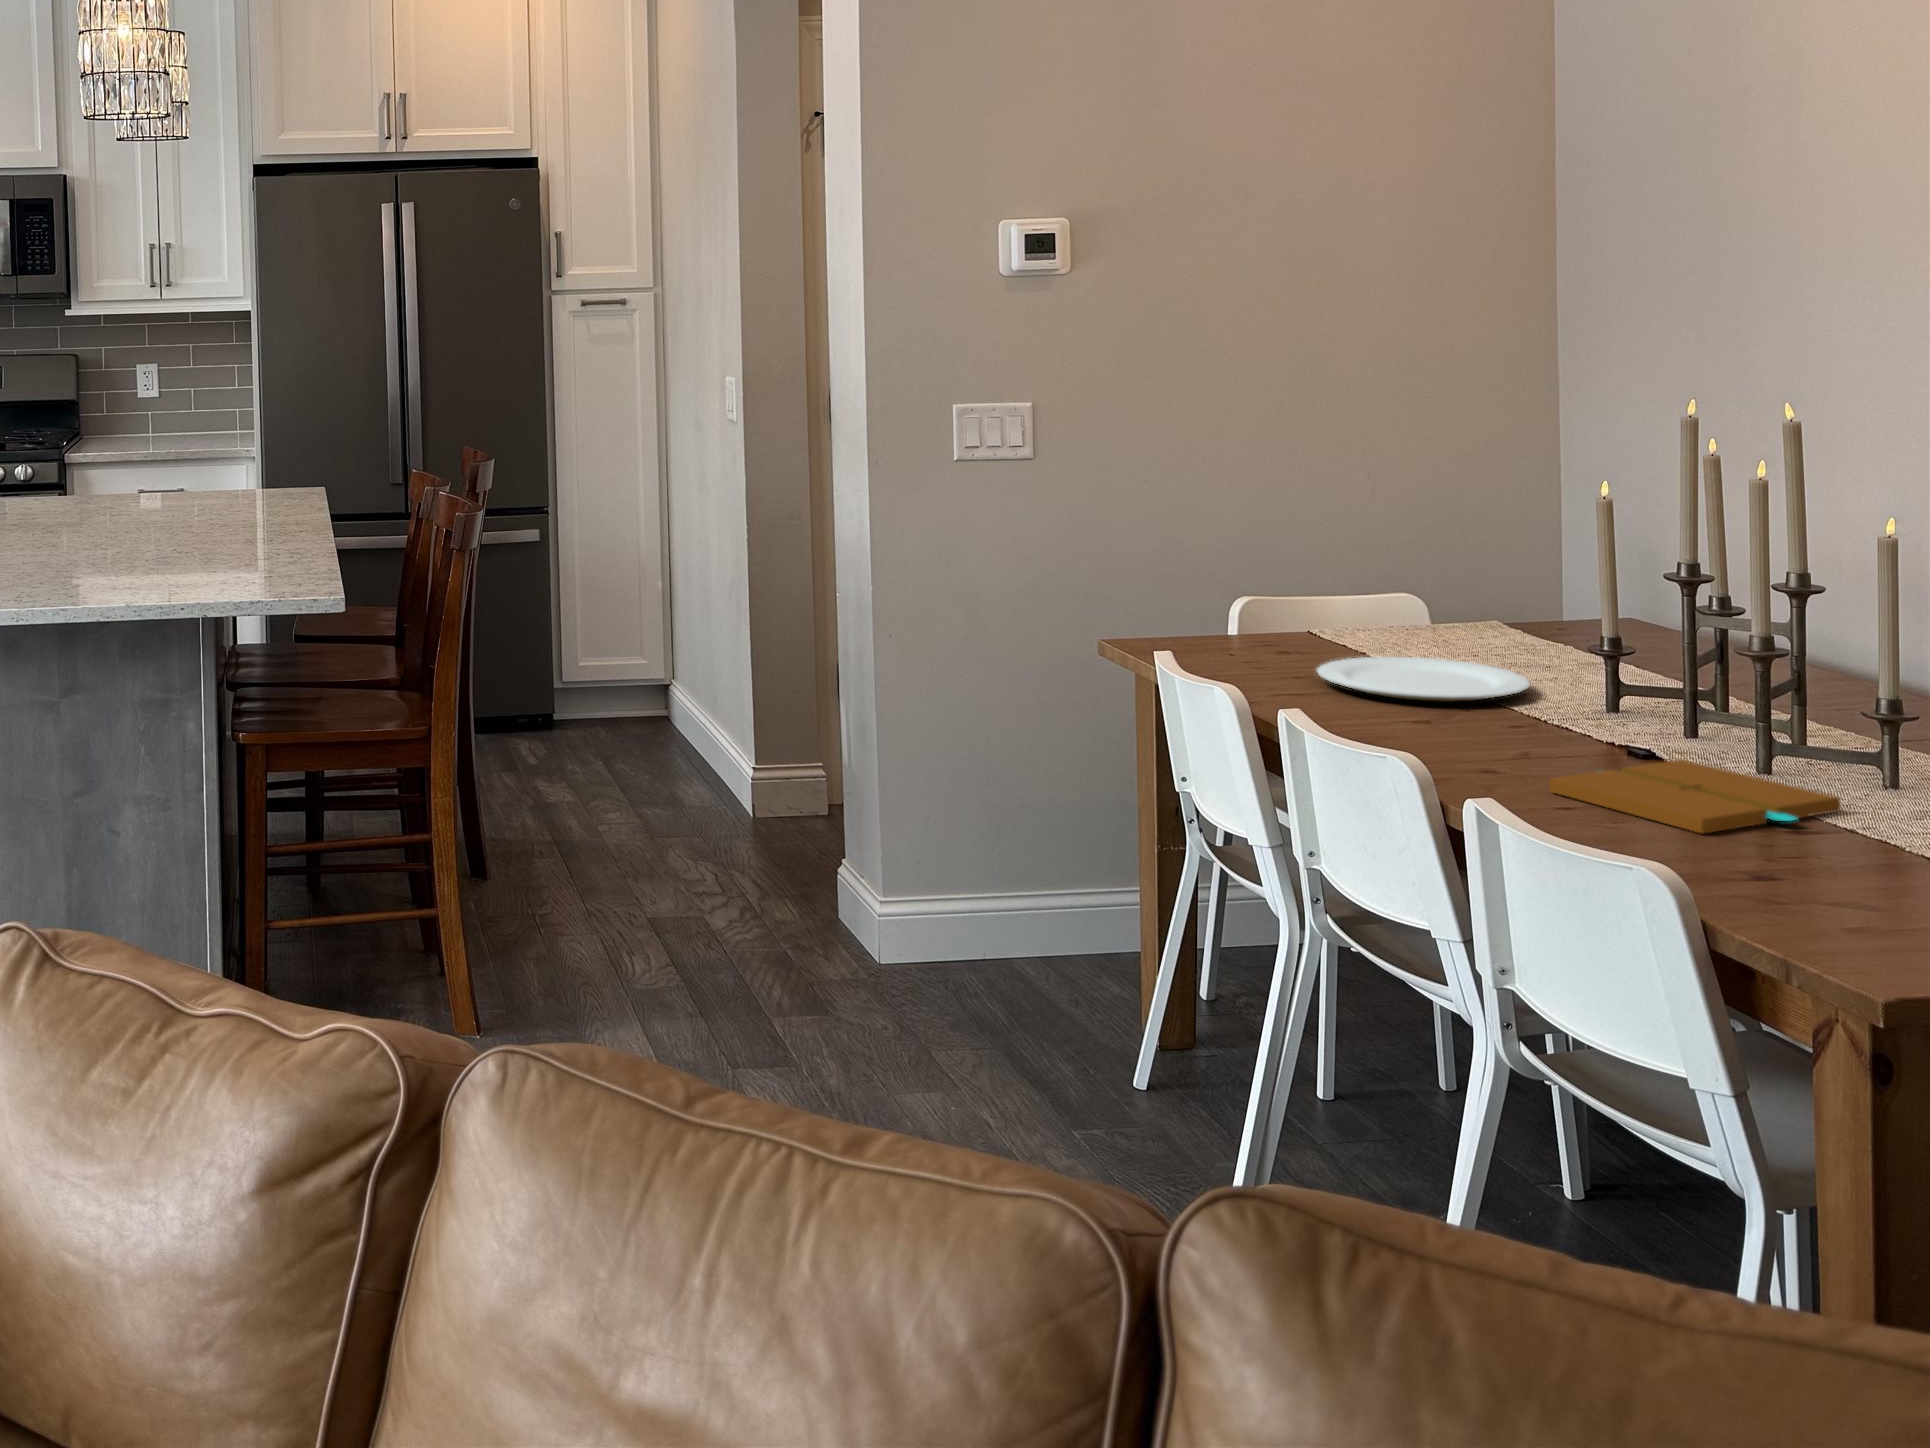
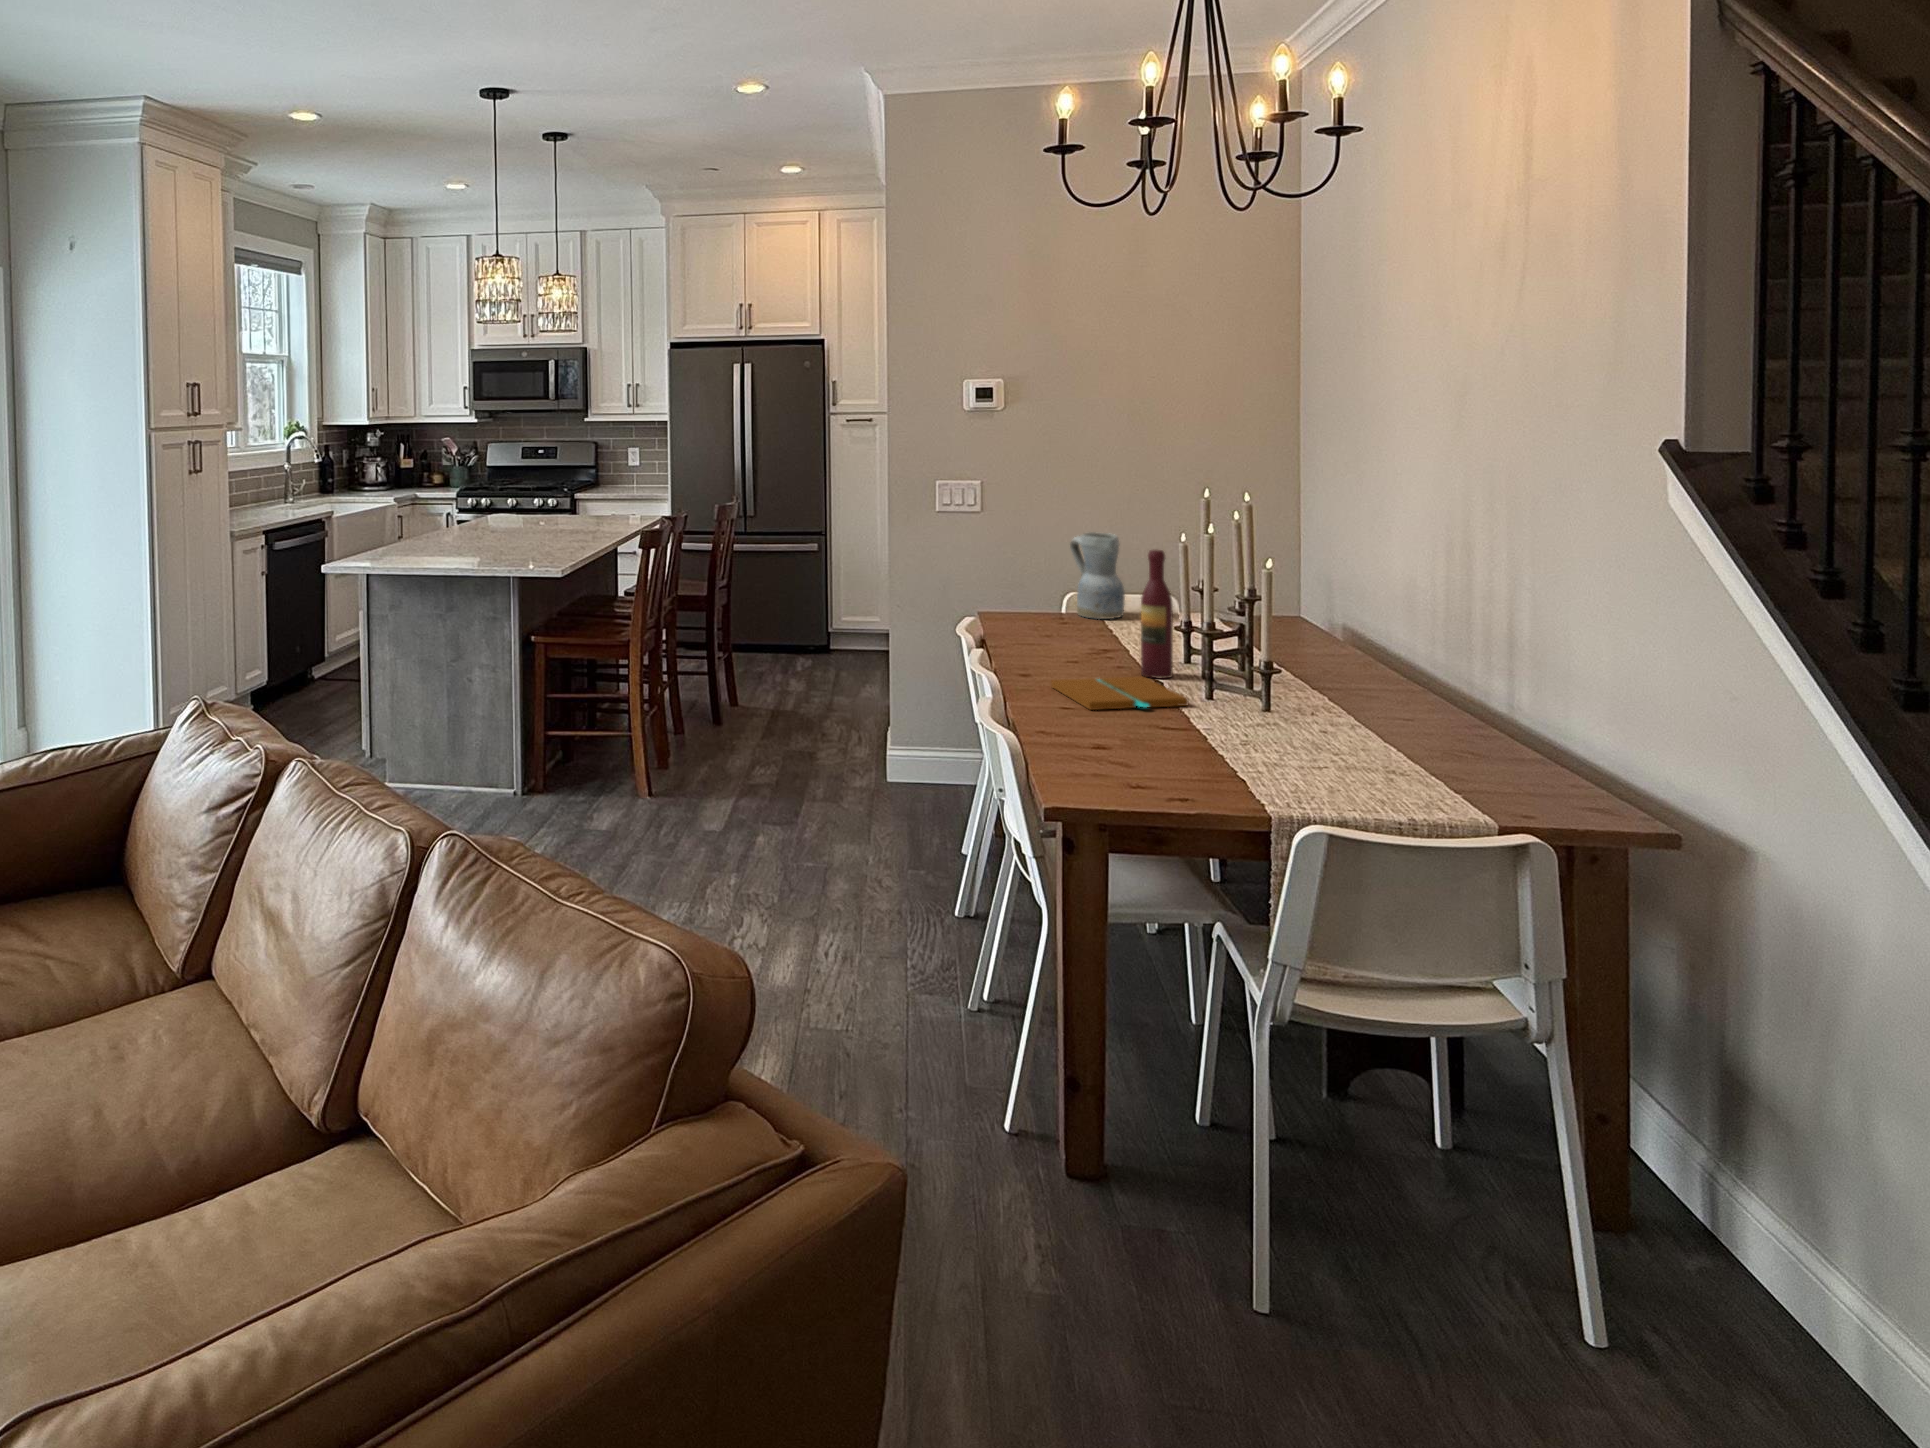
ceramic pitcher: none [1292,494,1403,649] -> present [1070,532,1125,619]
wine bottle: none [1638,524,1702,760] -> present [1141,550,1173,678]
plate: present [1317,657,1530,702] -> none [1035,621,1146,645]

